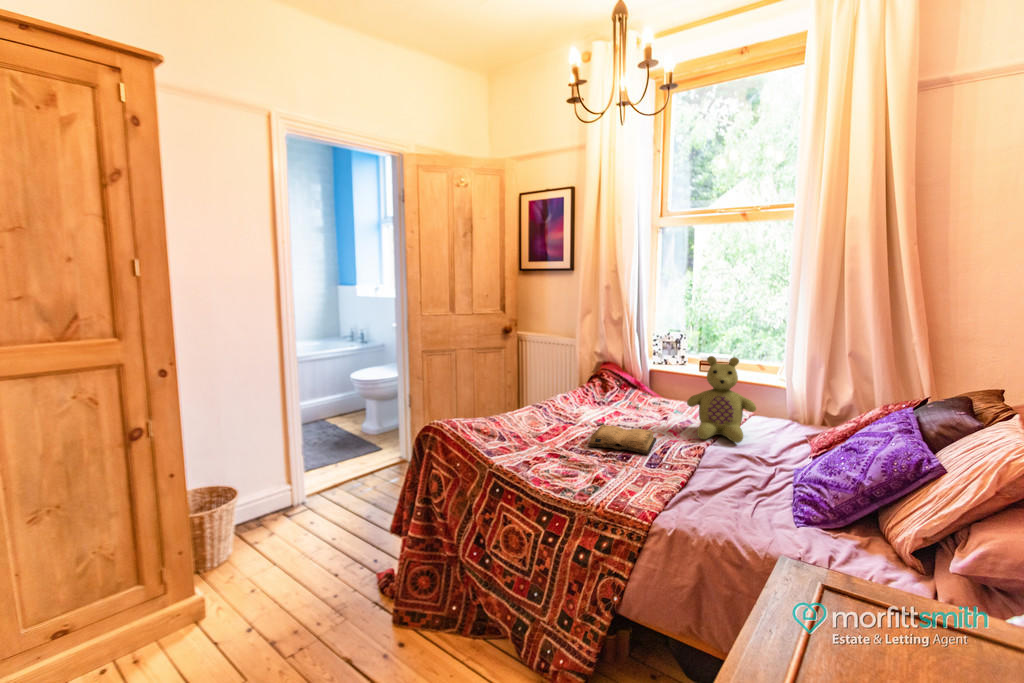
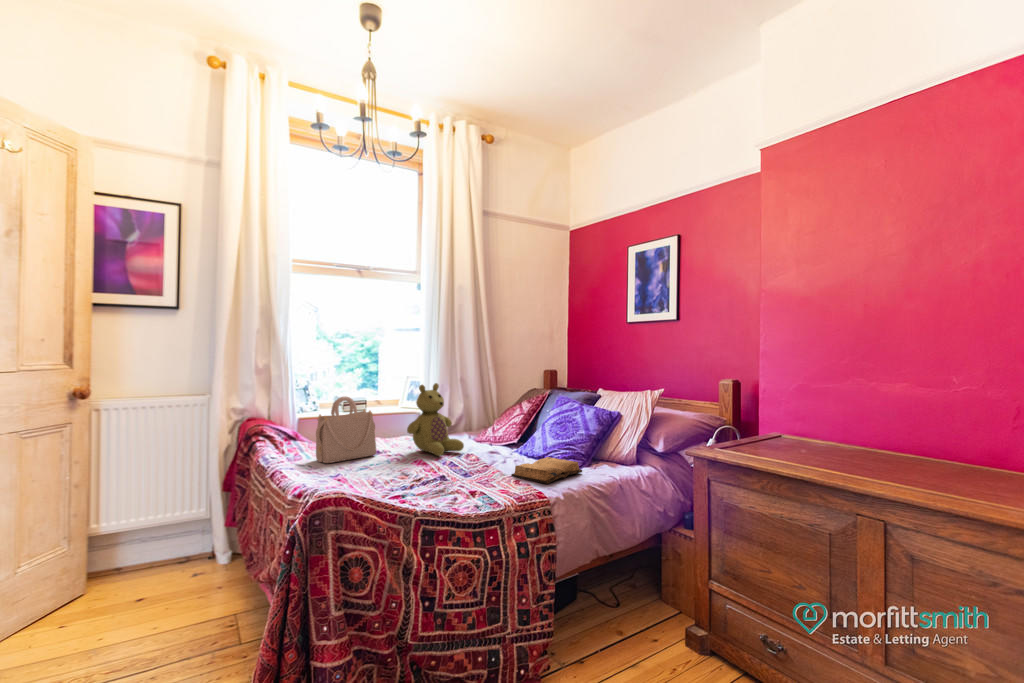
handbag: none [610,355,669,417] -> present [316,397,377,463]
diary: present [588,424,656,455] -> present [511,457,582,484]

